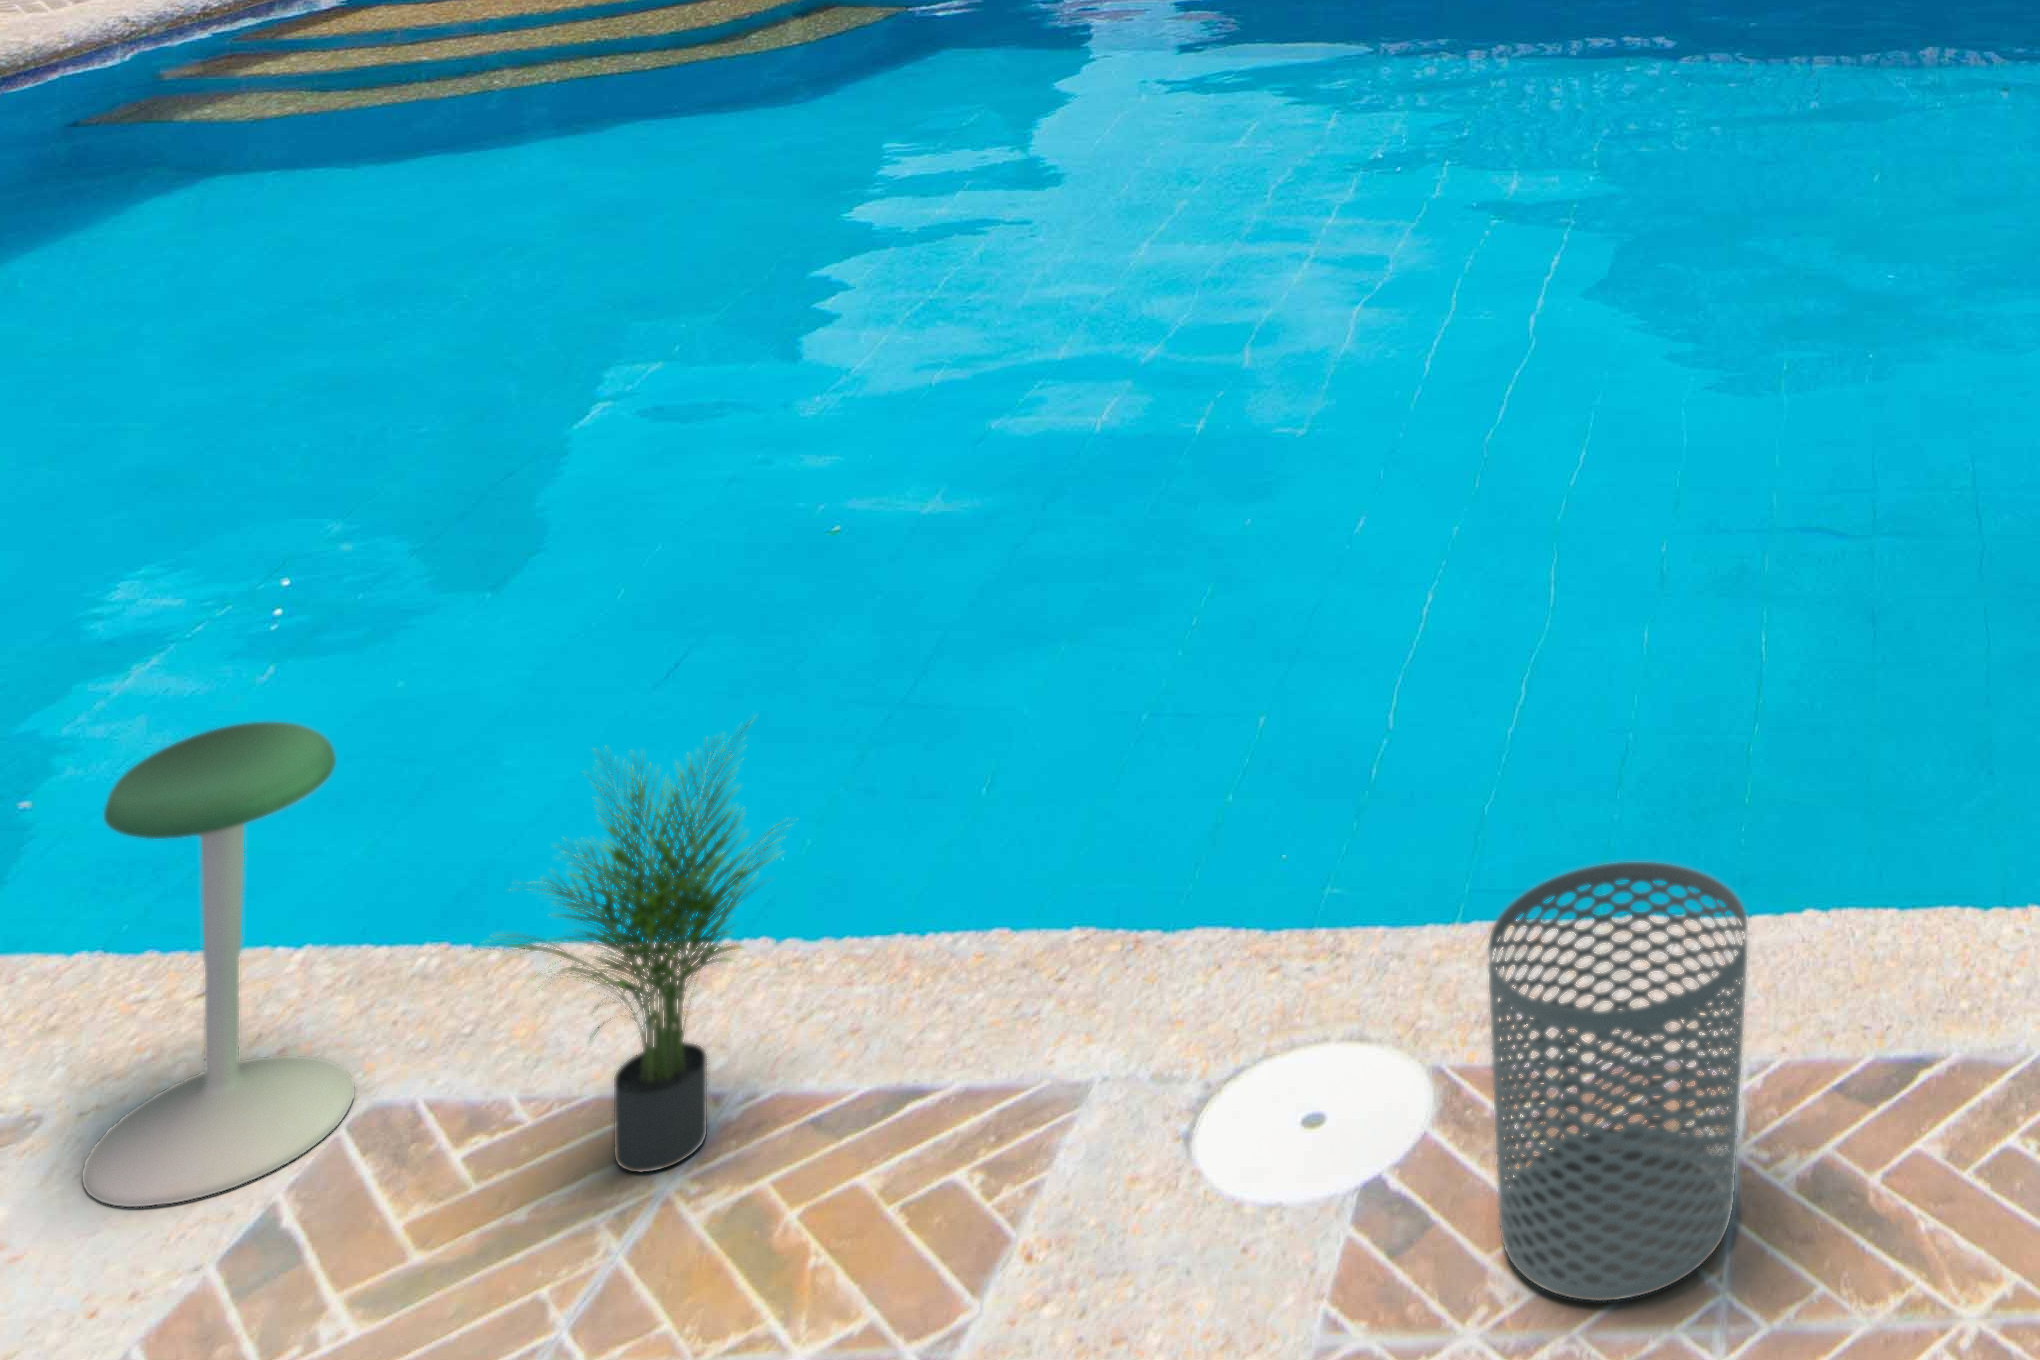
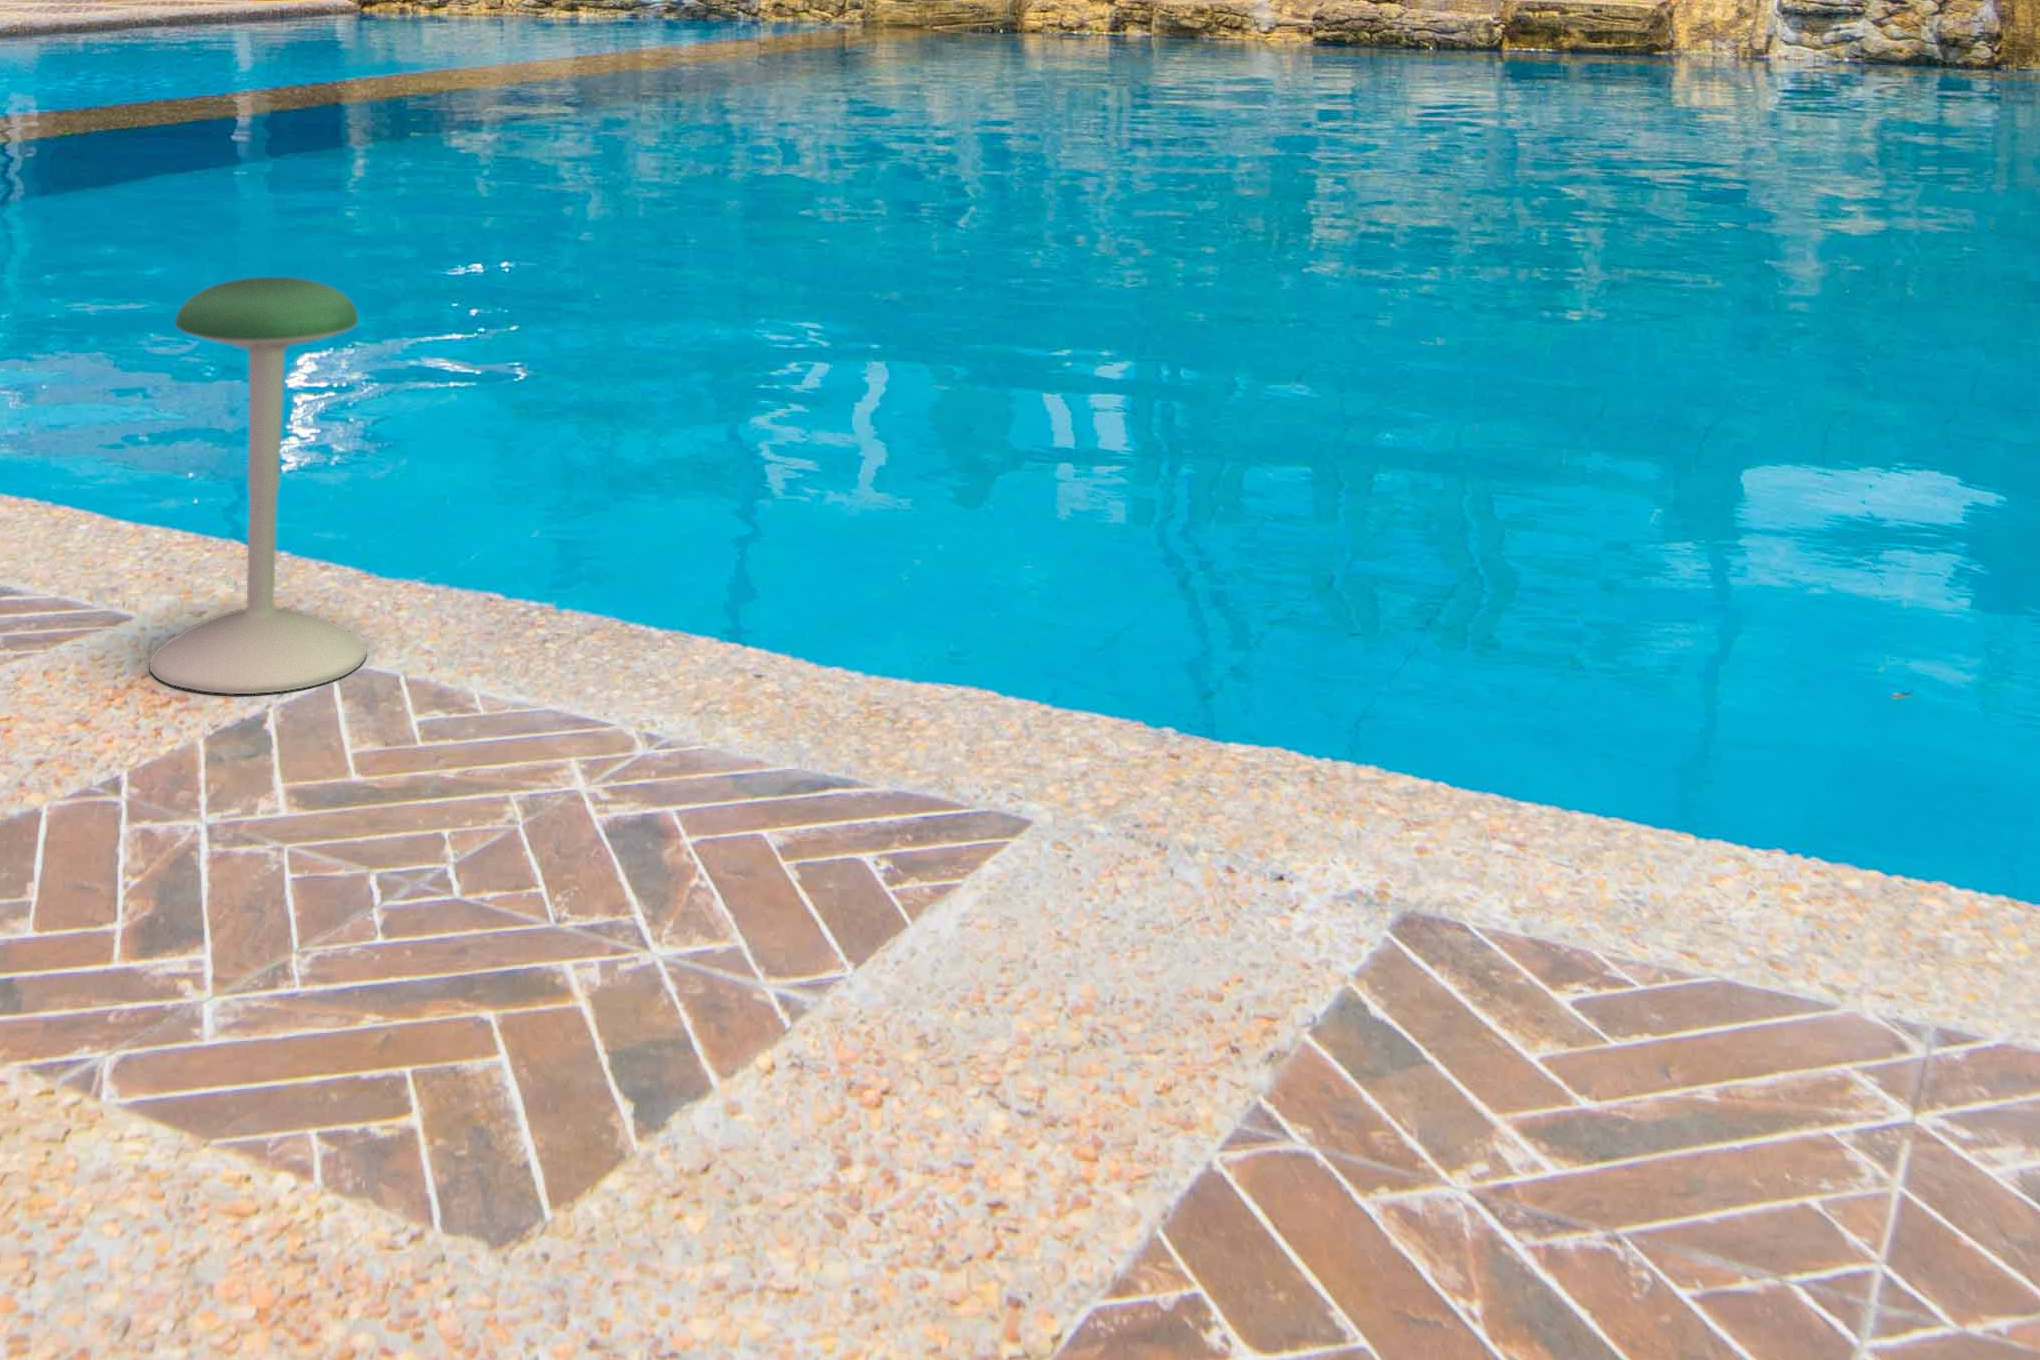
potted plant: present [479,721,779,1172] -> none [405,312,729,773]
waste bin: present [1488,862,1747,1301] -> none [1495,628,1913,1227]

